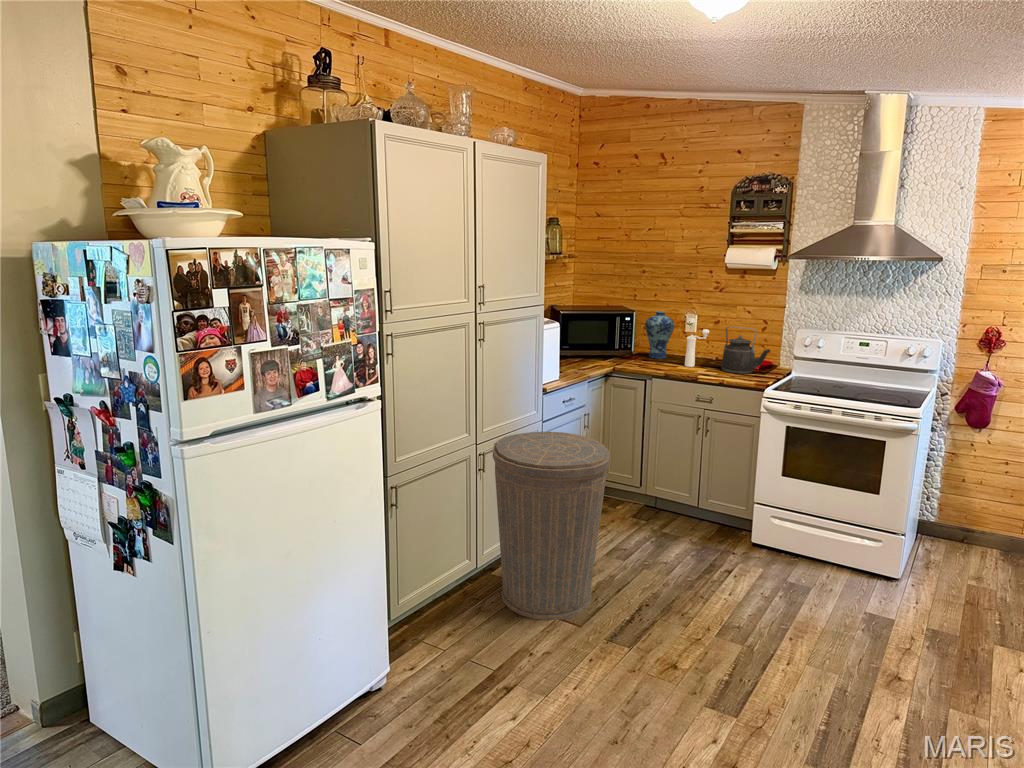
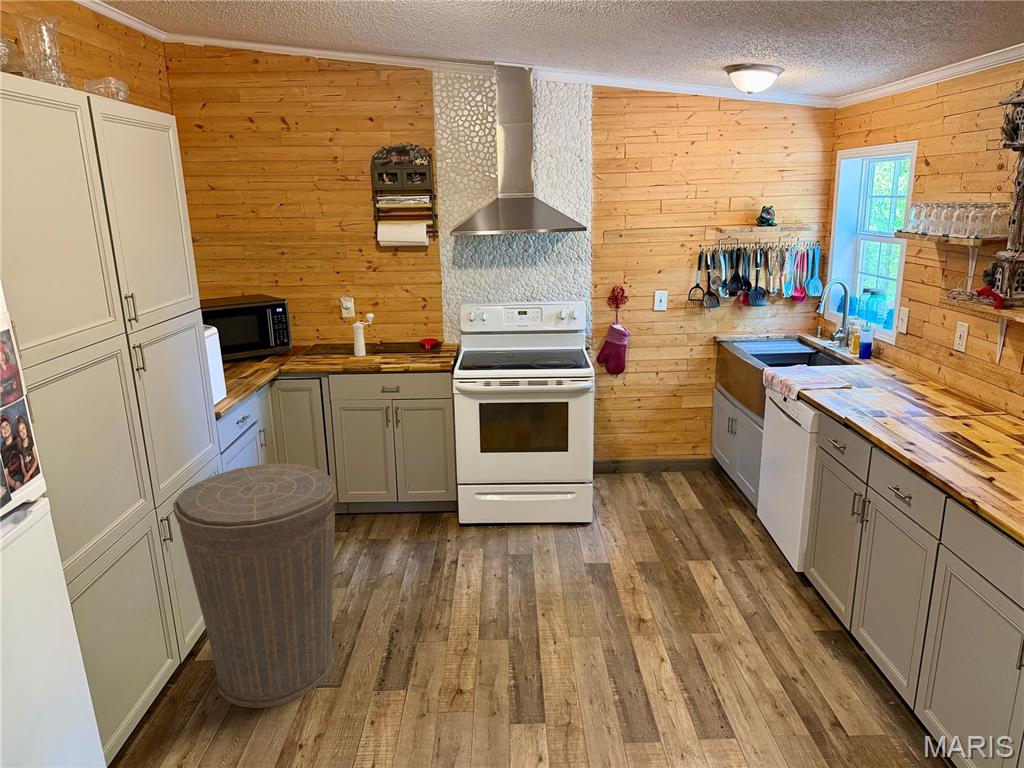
vase: present [645,311,674,358] -> none [299,299,332,352]
kettle: present [721,326,770,374] -> none [392,308,442,356]

